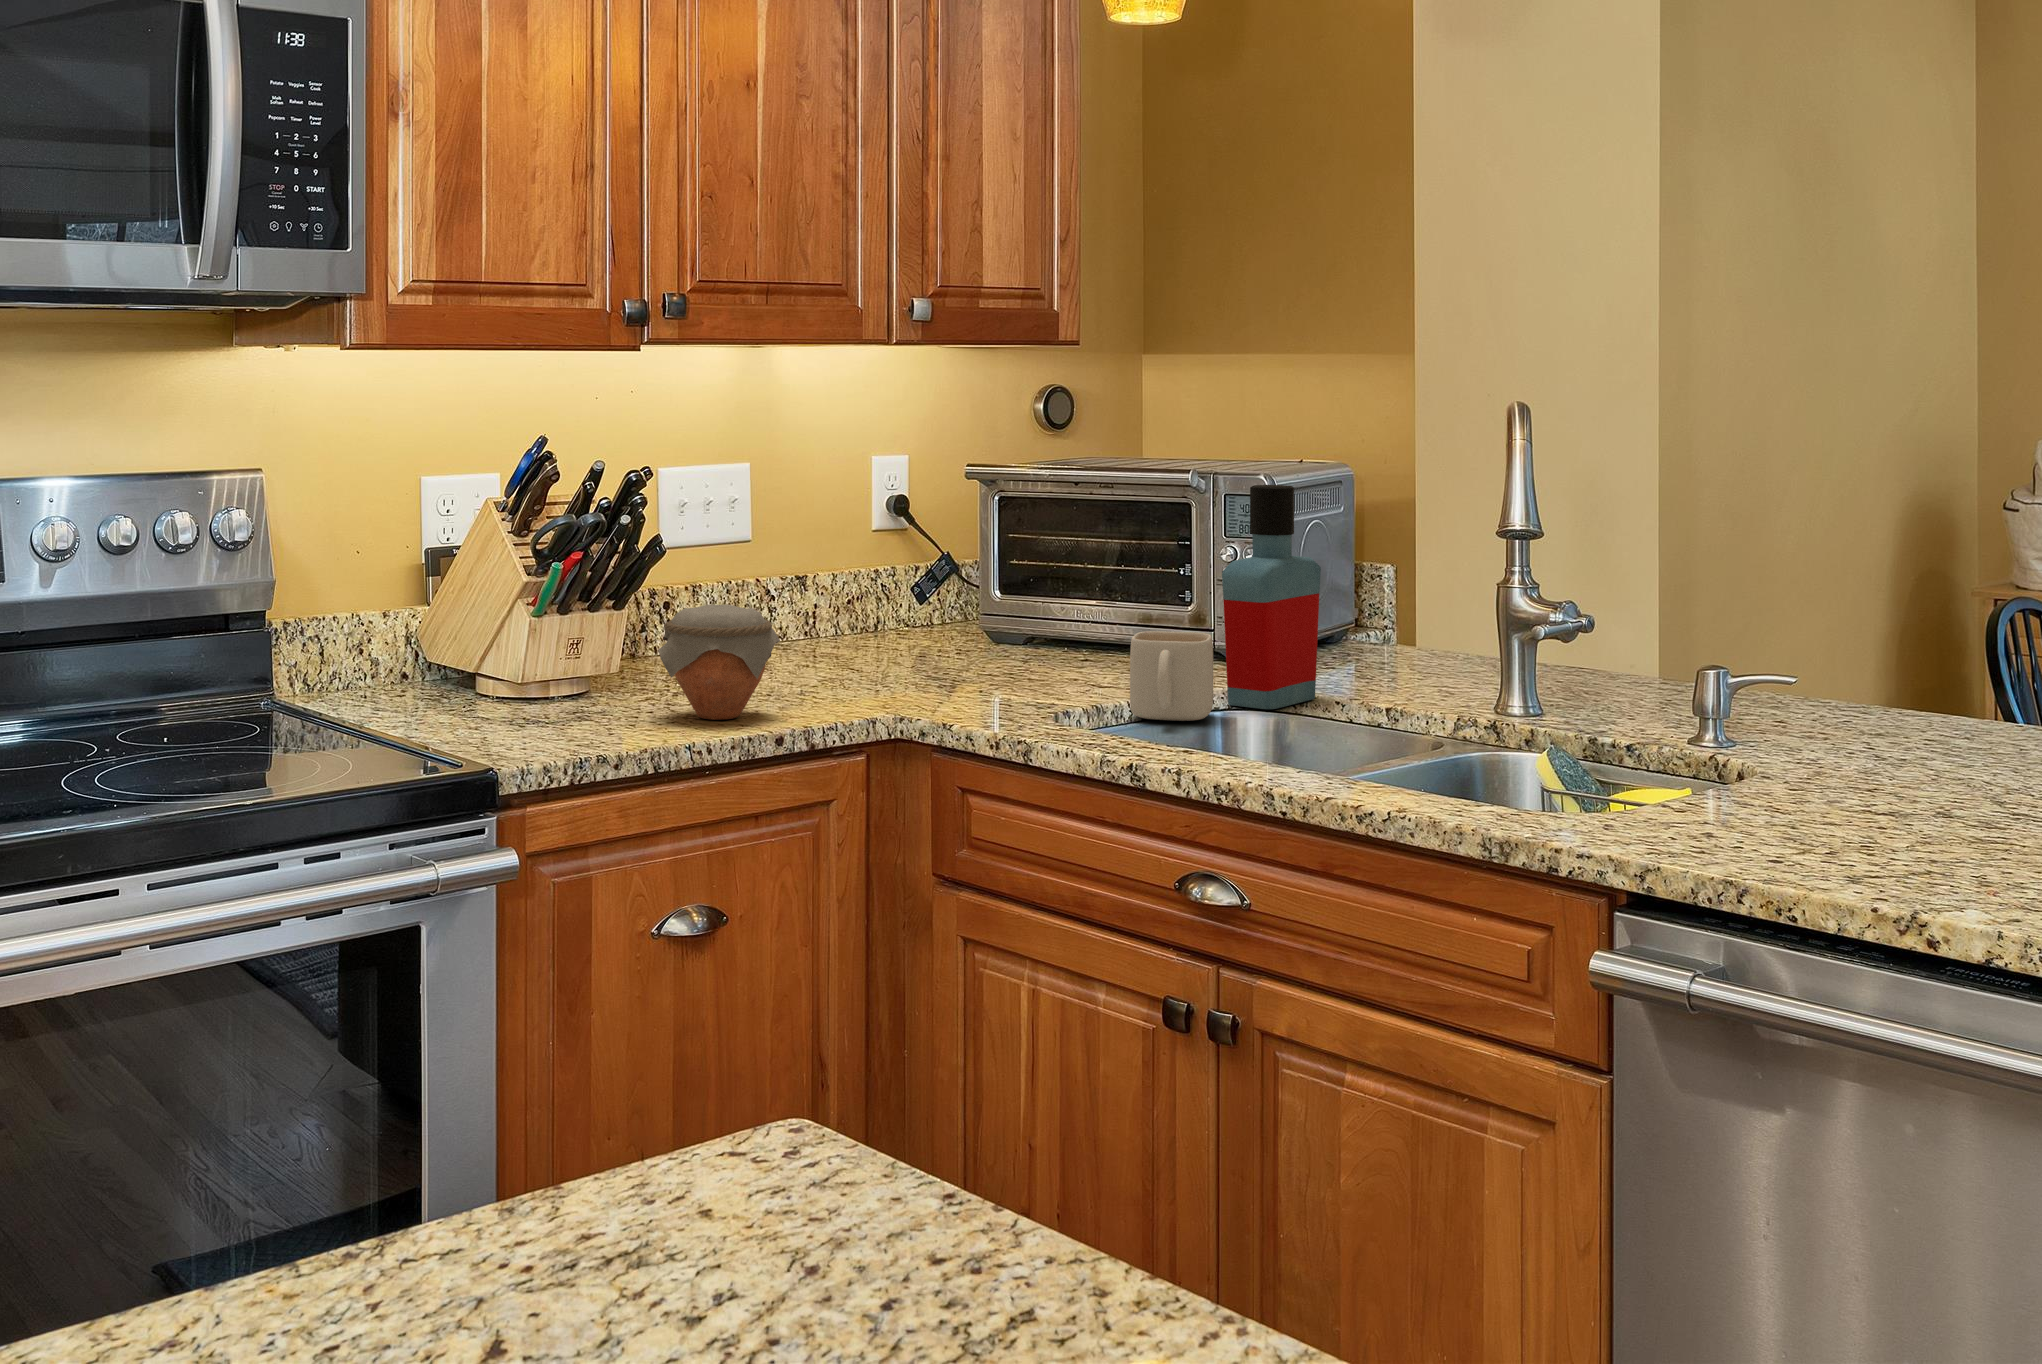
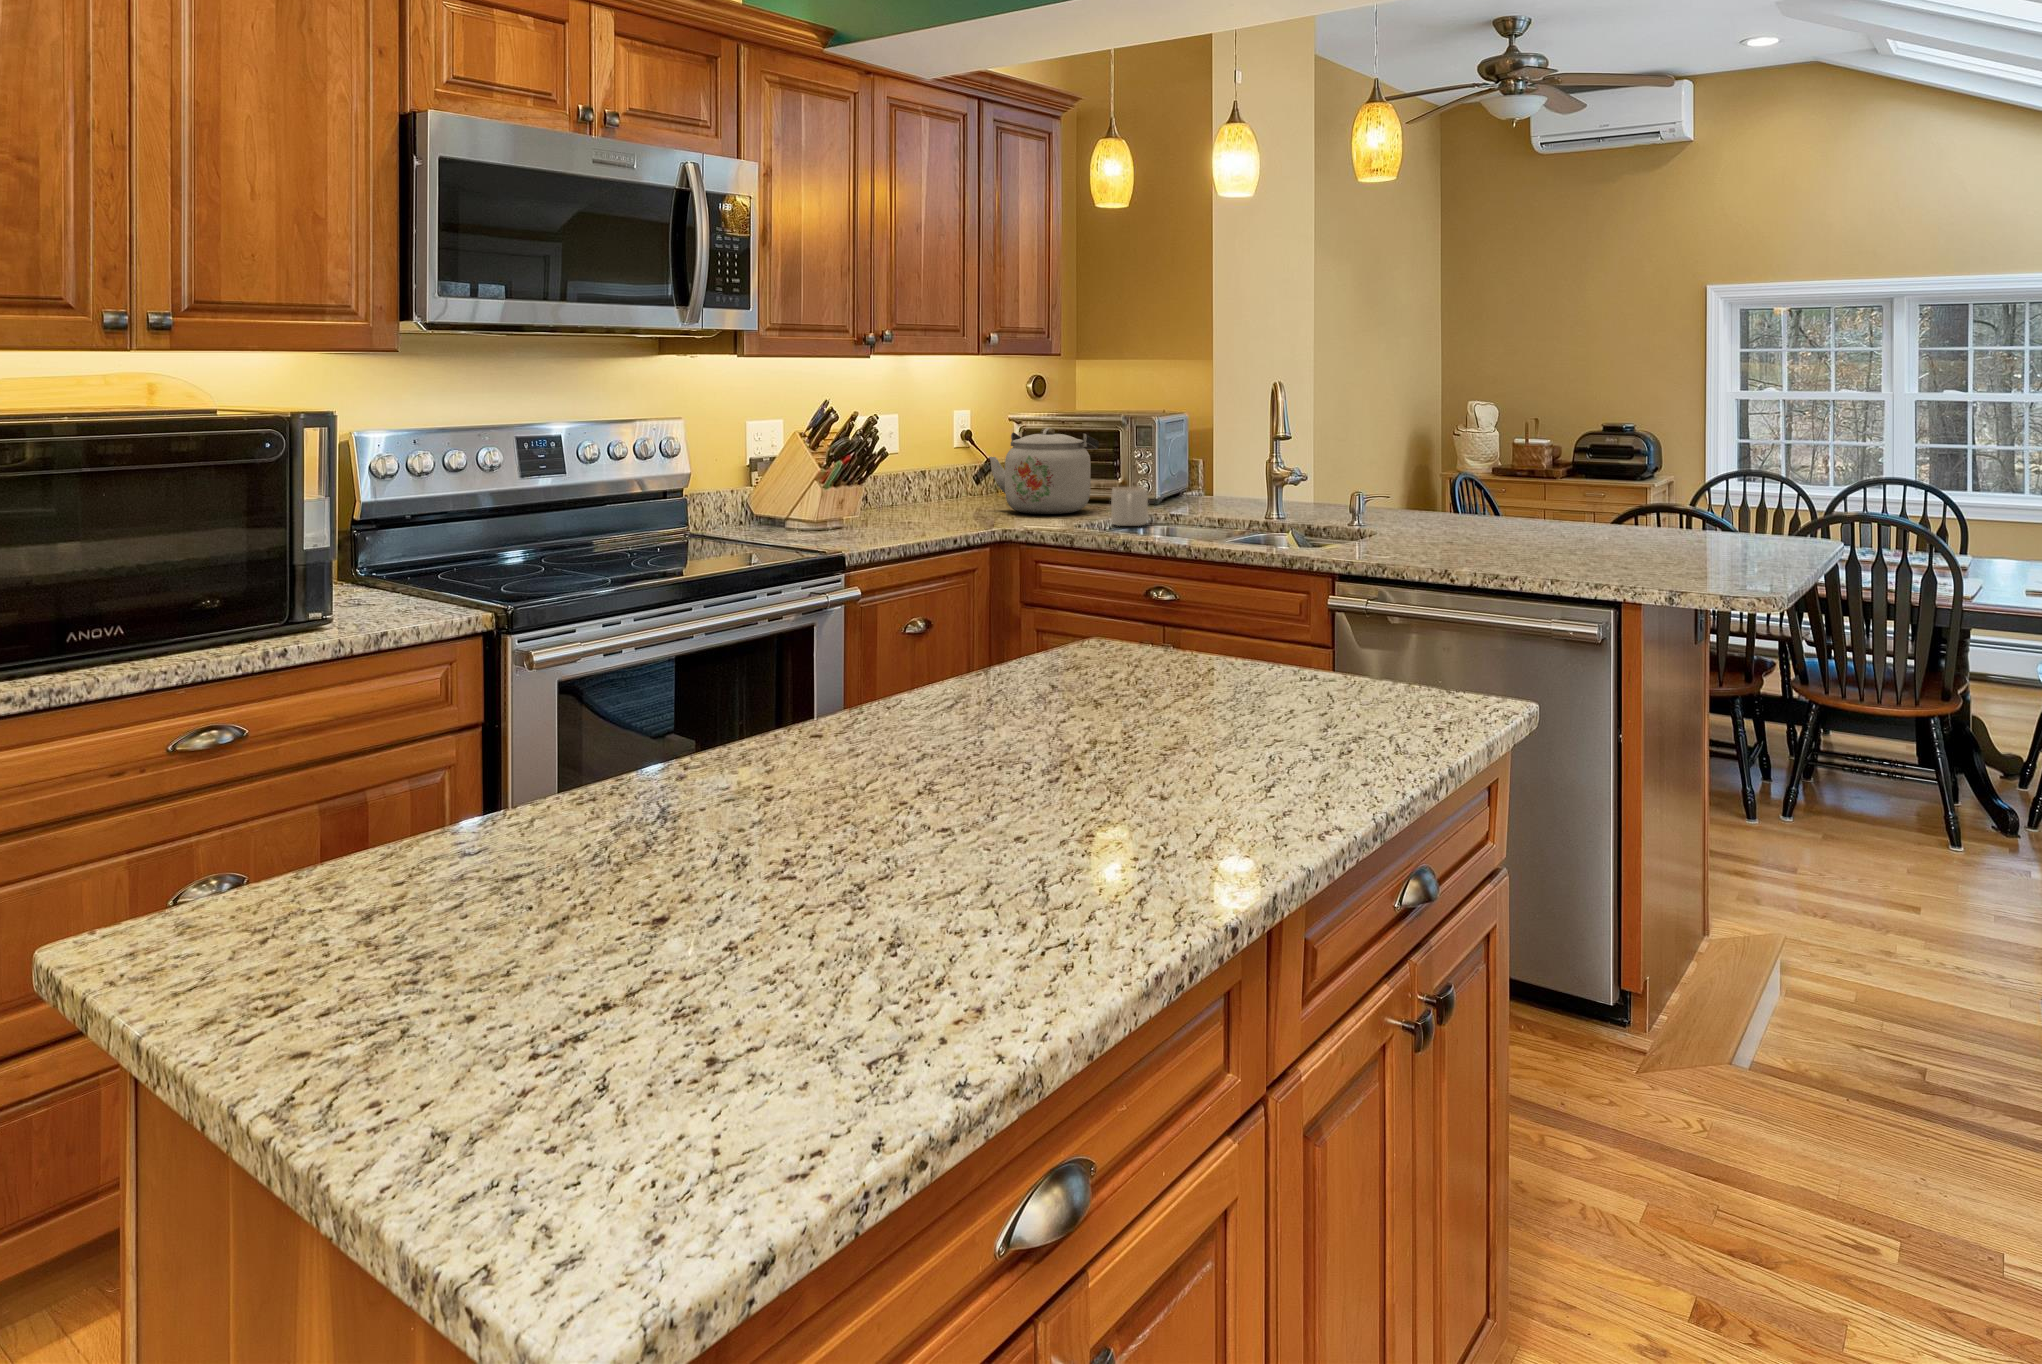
bottle: present [1222,485,1321,709] -> none [1148,420,1189,521]
kettle: none [908,496,1139,680] -> present [989,428,1099,514]
jar: present [658,605,780,720] -> none [894,479,951,533]

